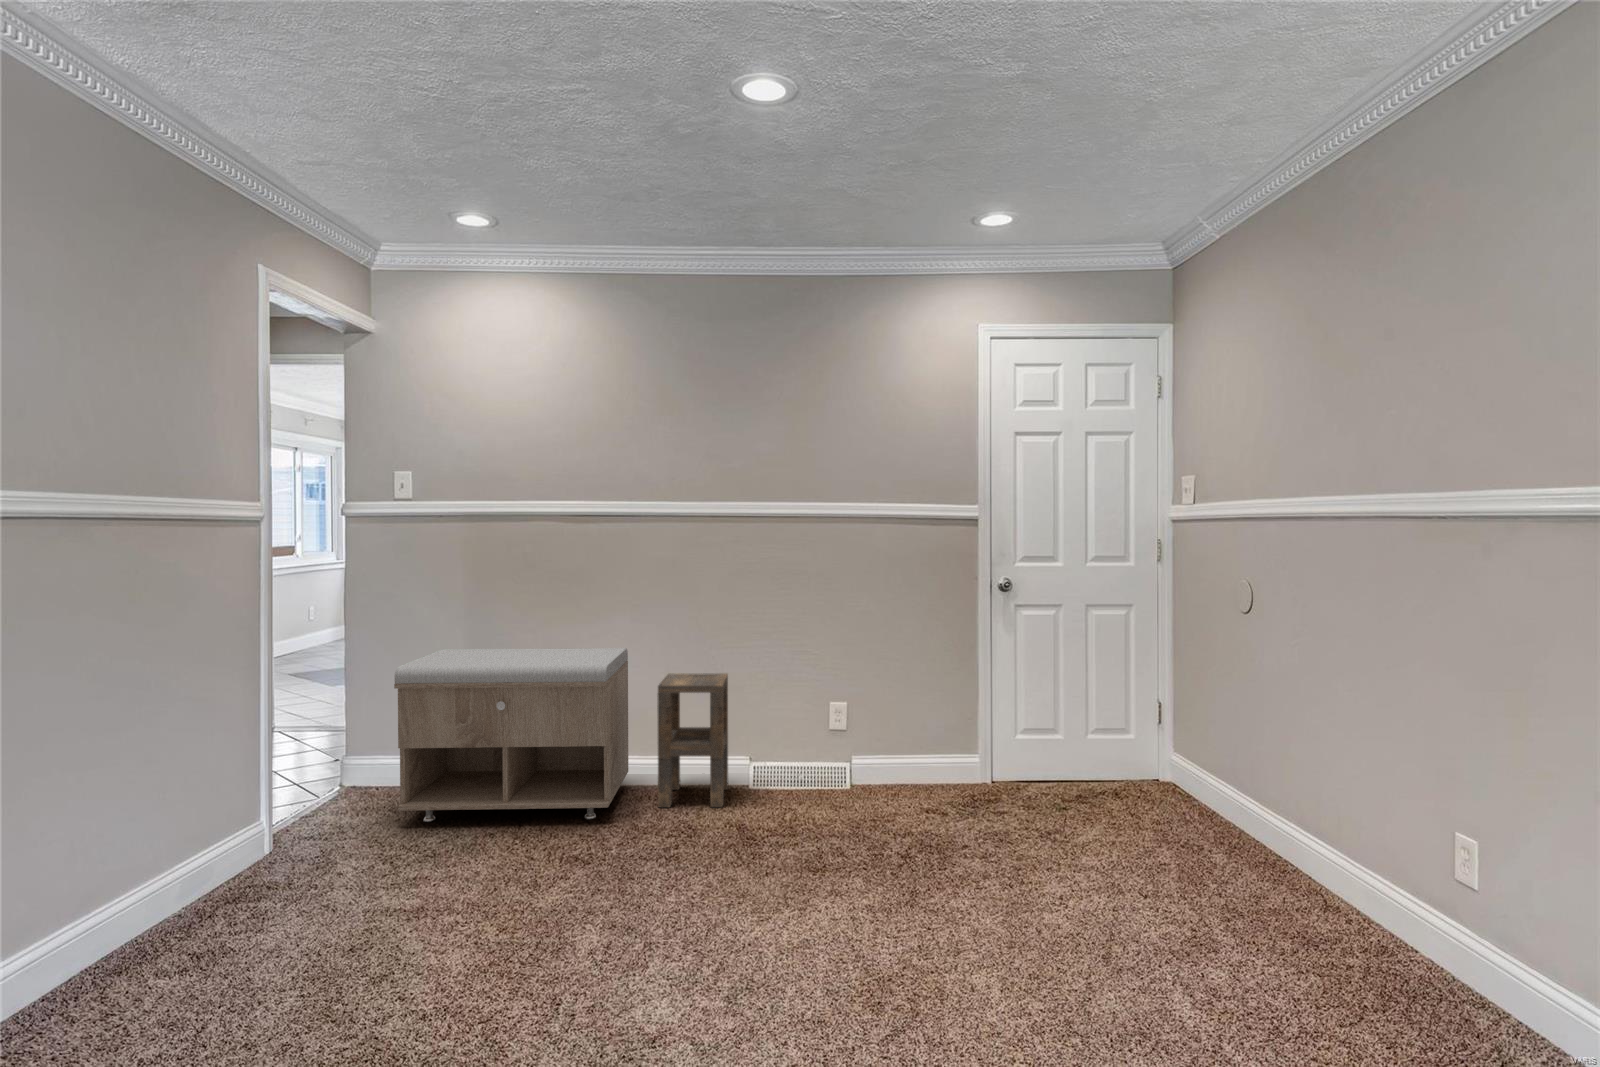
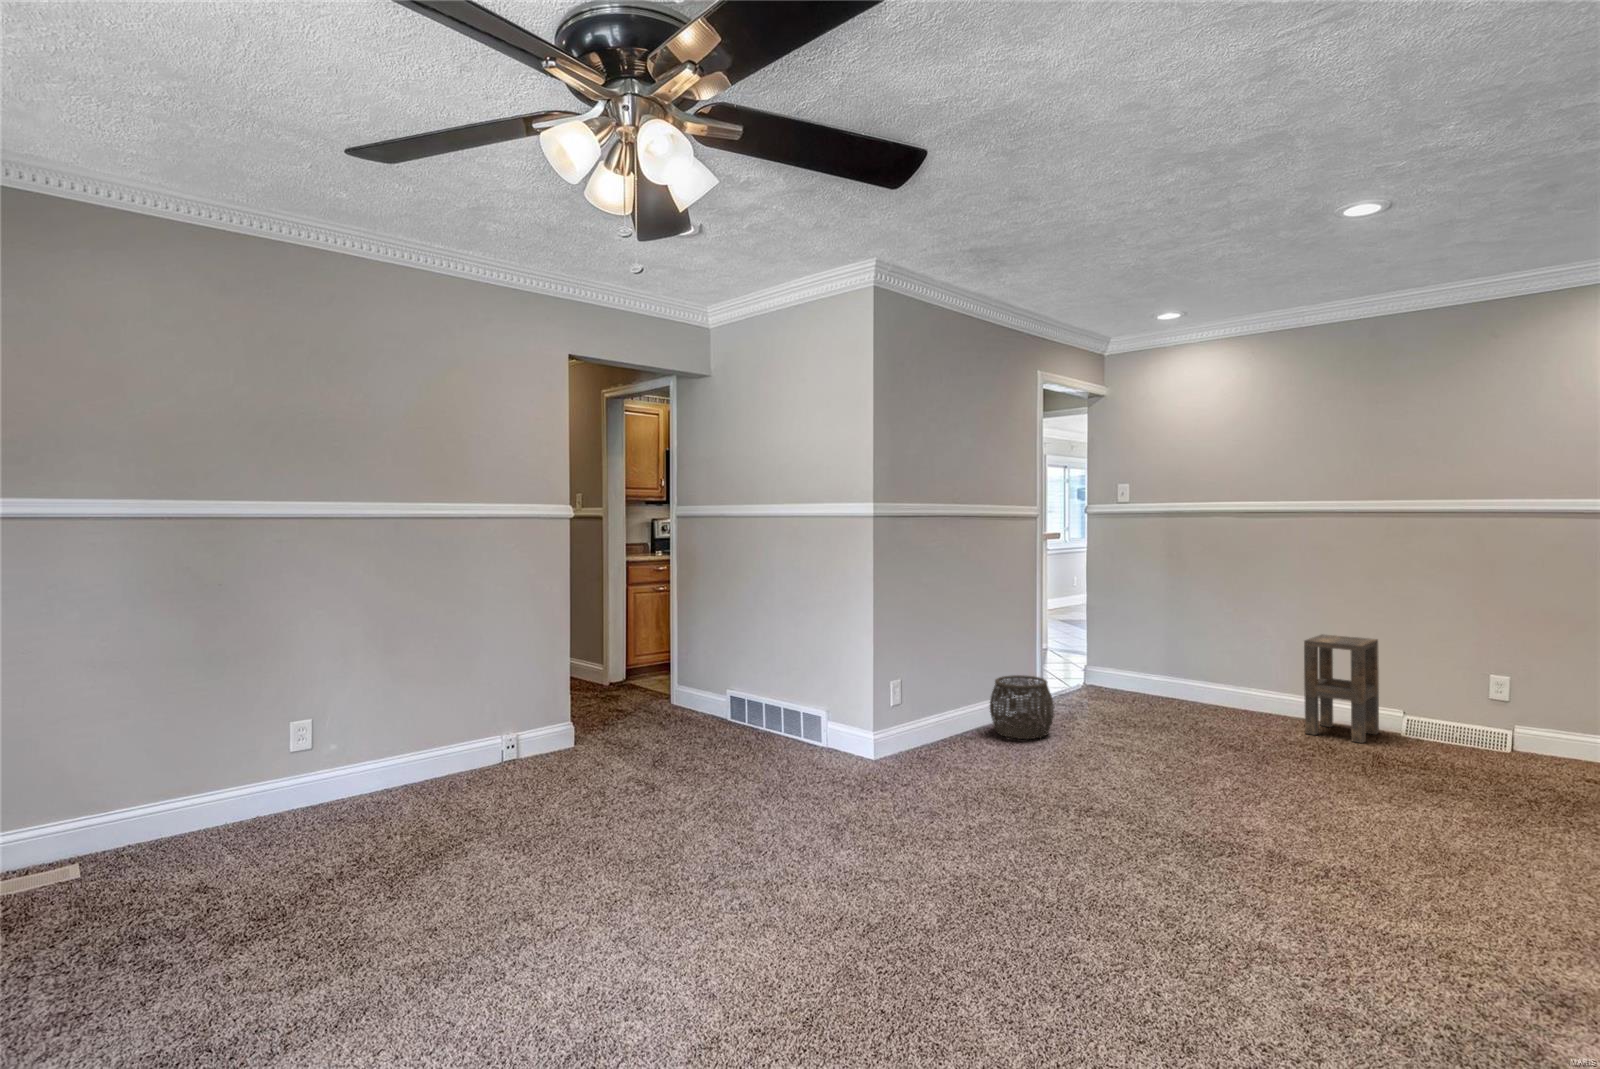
storage bench: present [394,648,628,822] -> none [1113,602,1288,730]
woven basket: none [139,812,290,956] -> present [990,675,1054,739]

